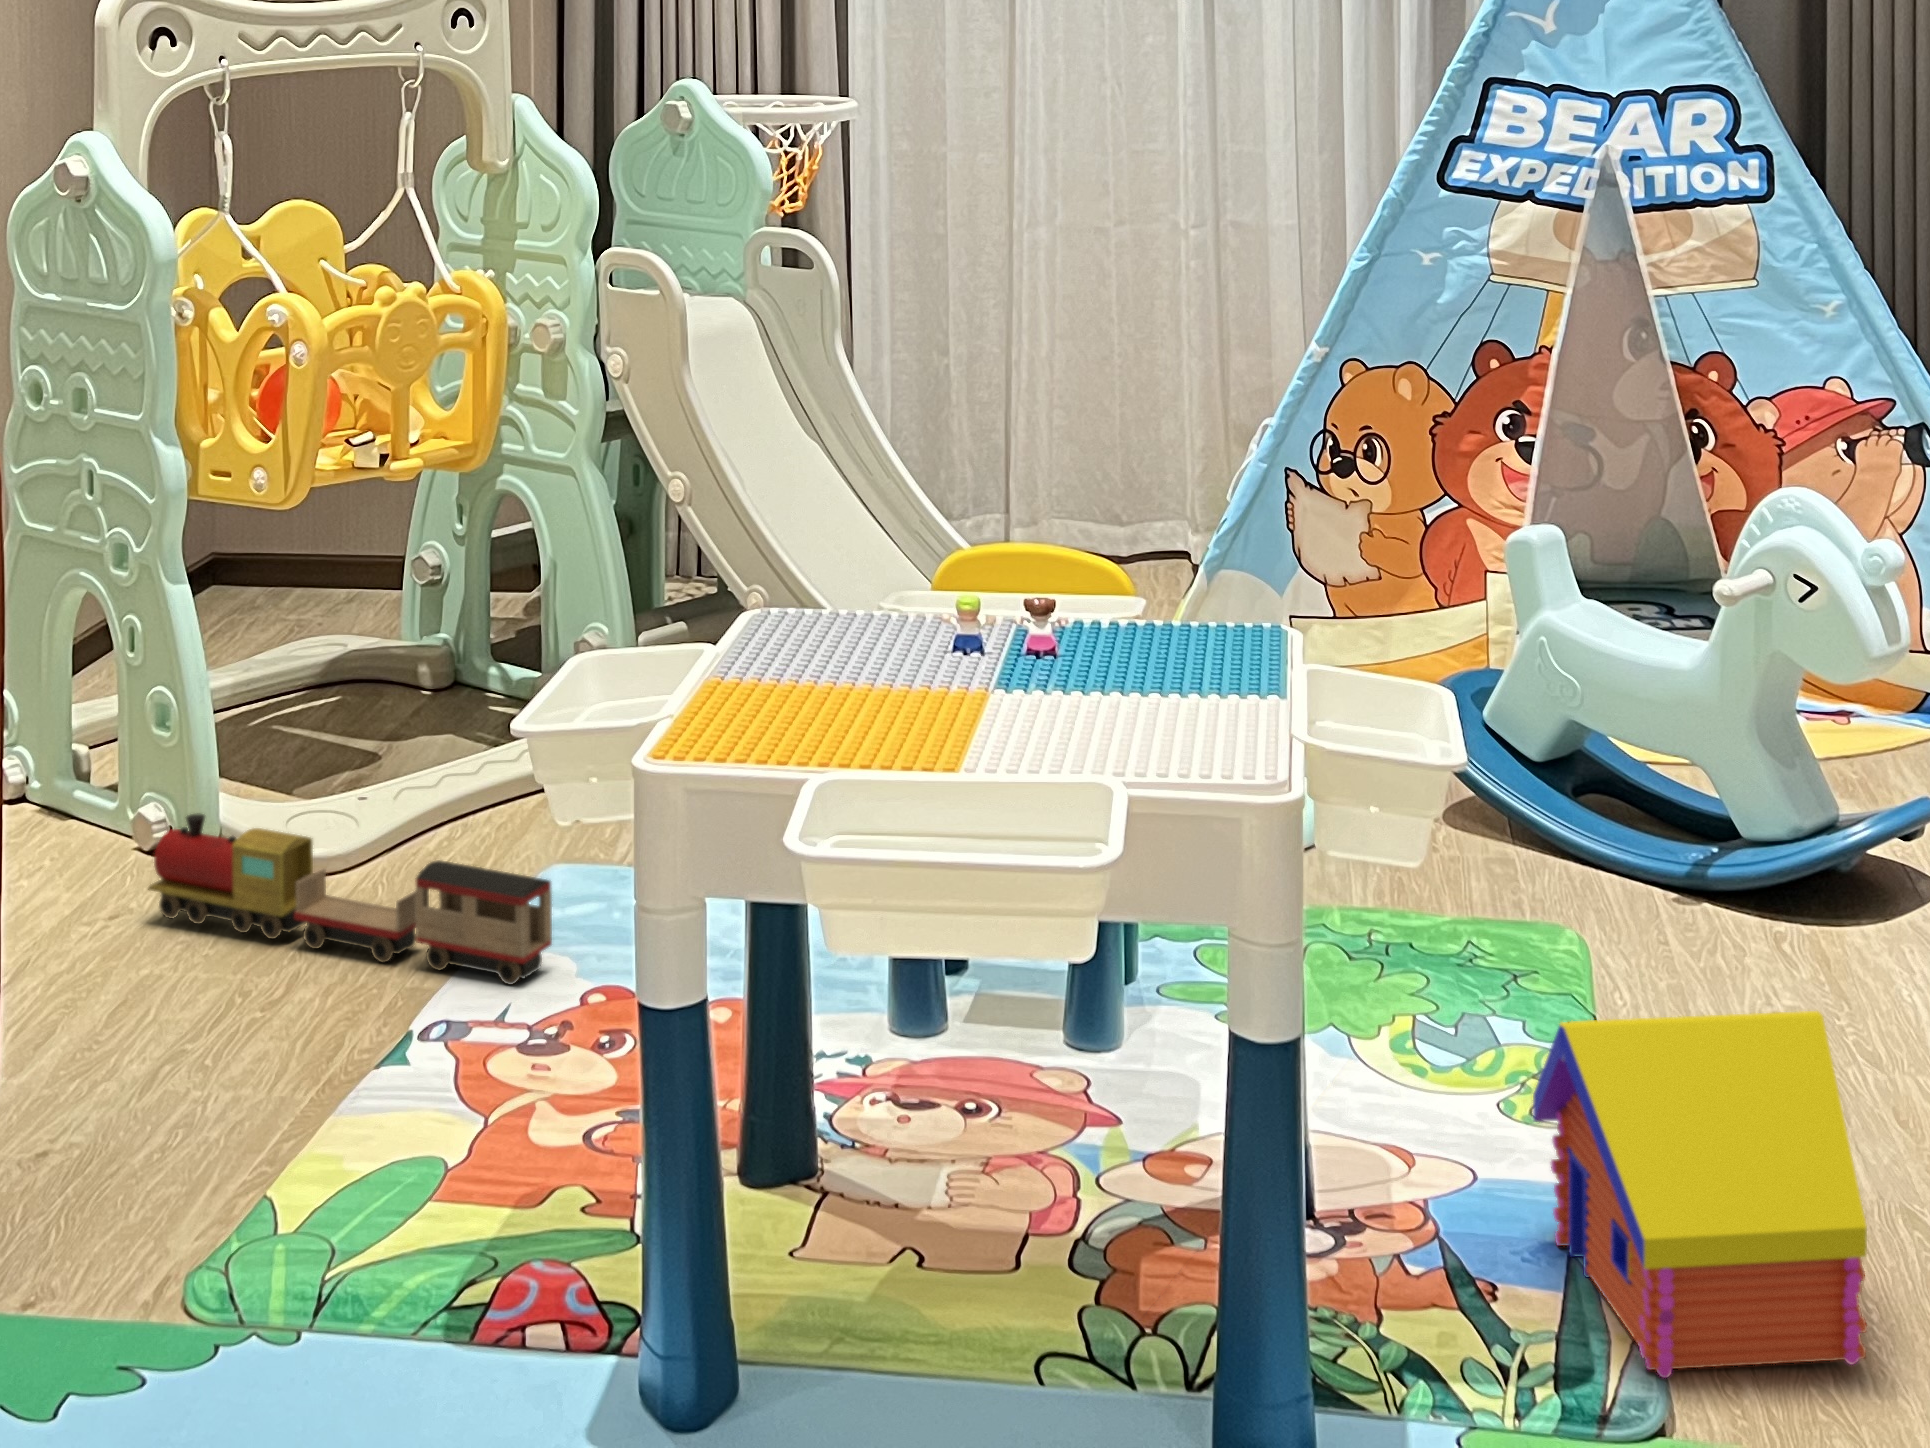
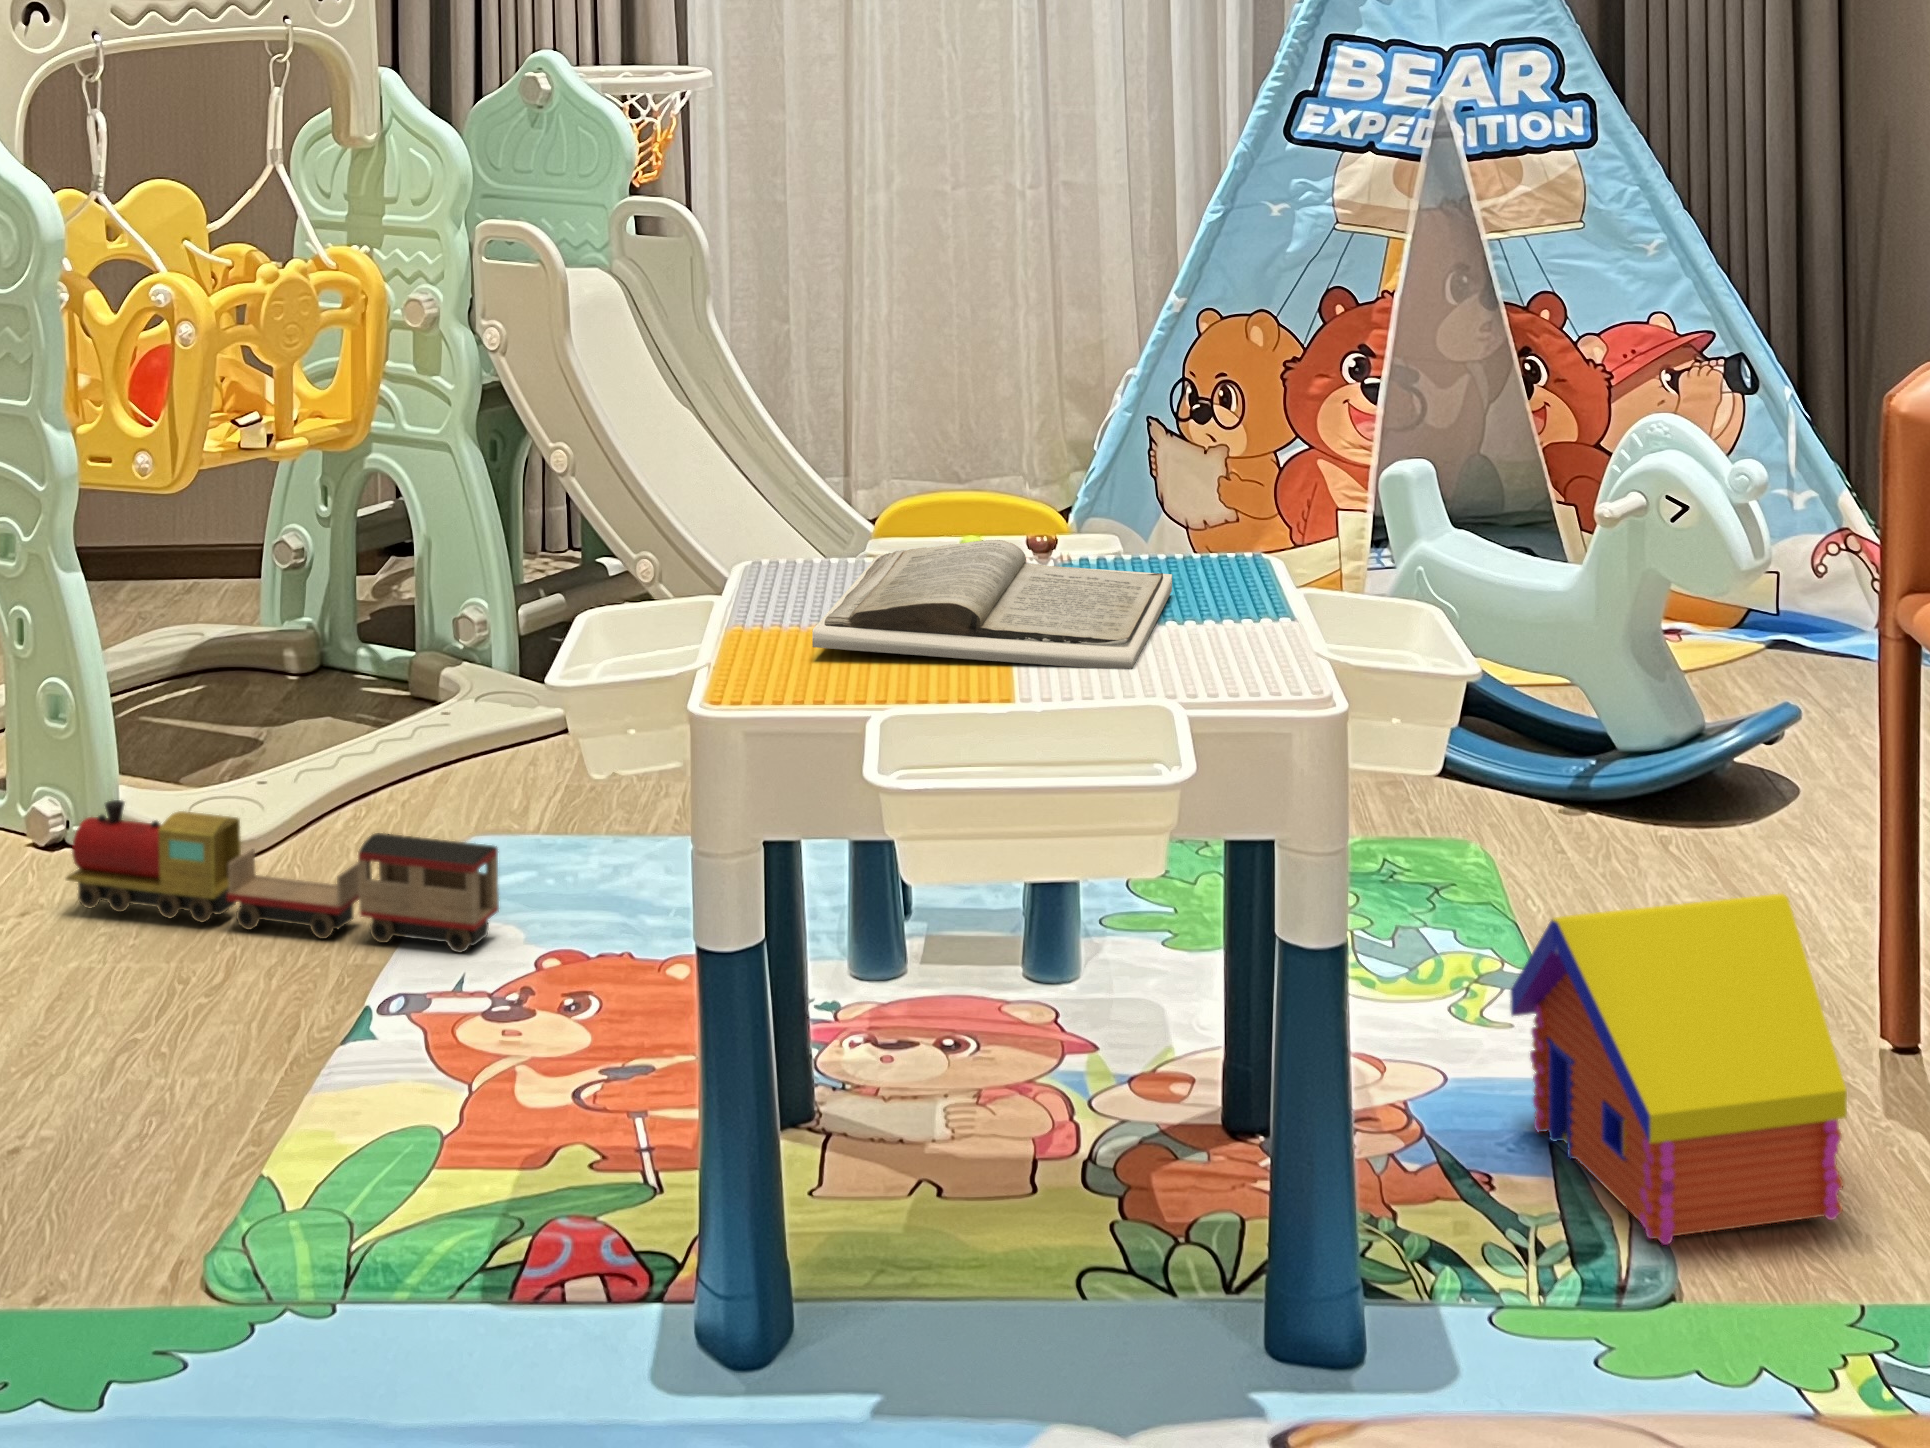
book: none [770,600,1162,745] -> present [812,540,1172,669]

